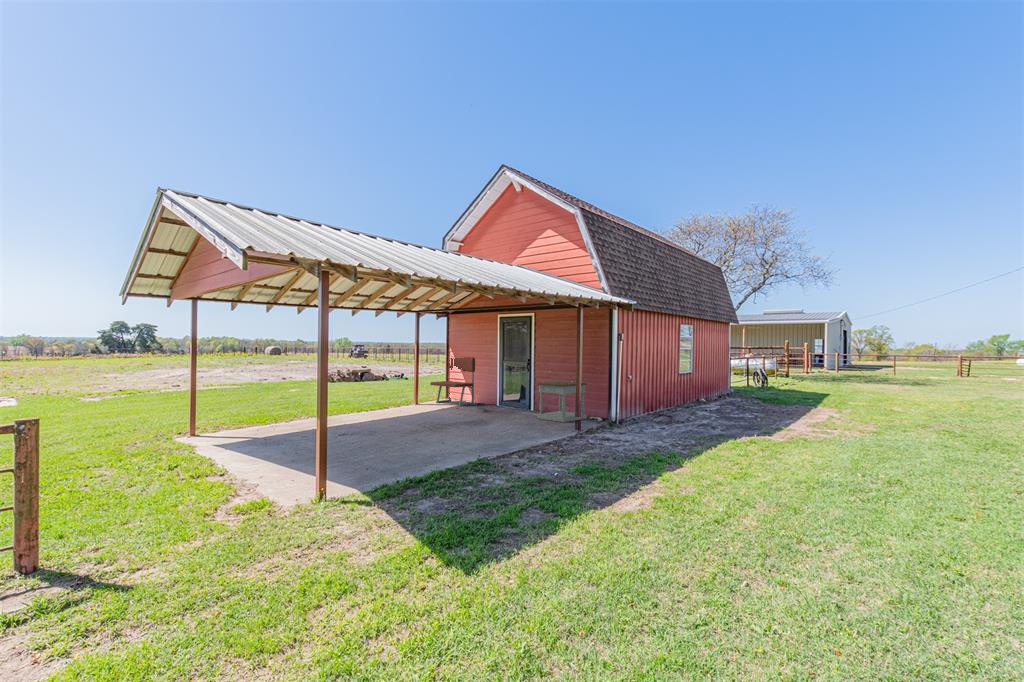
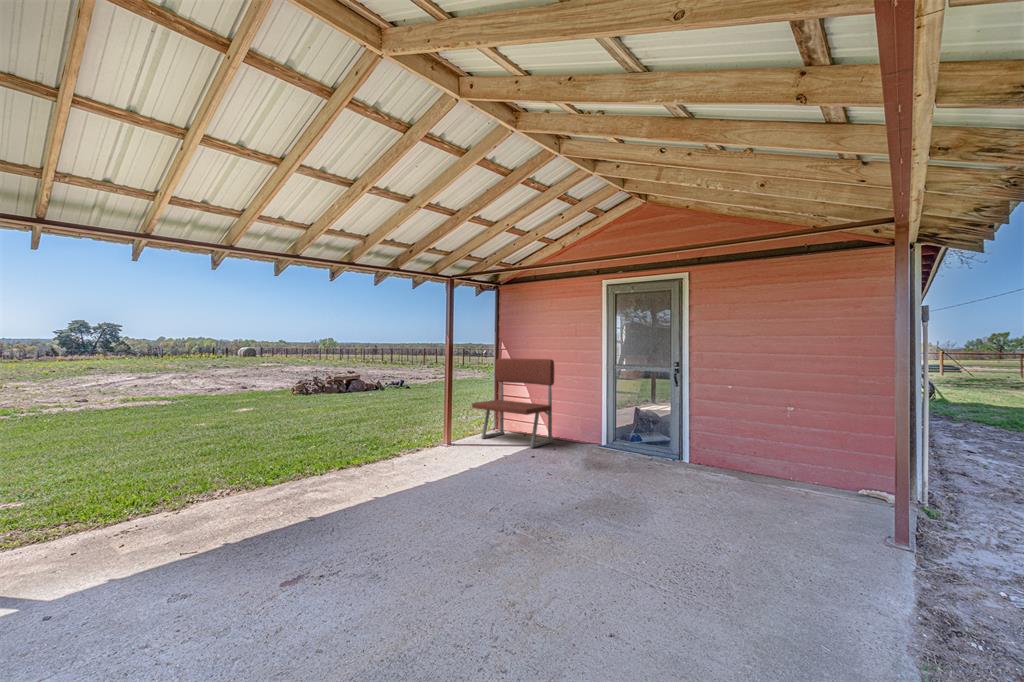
side table: present [537,381,587,422] -> none [746,409,855,514]

